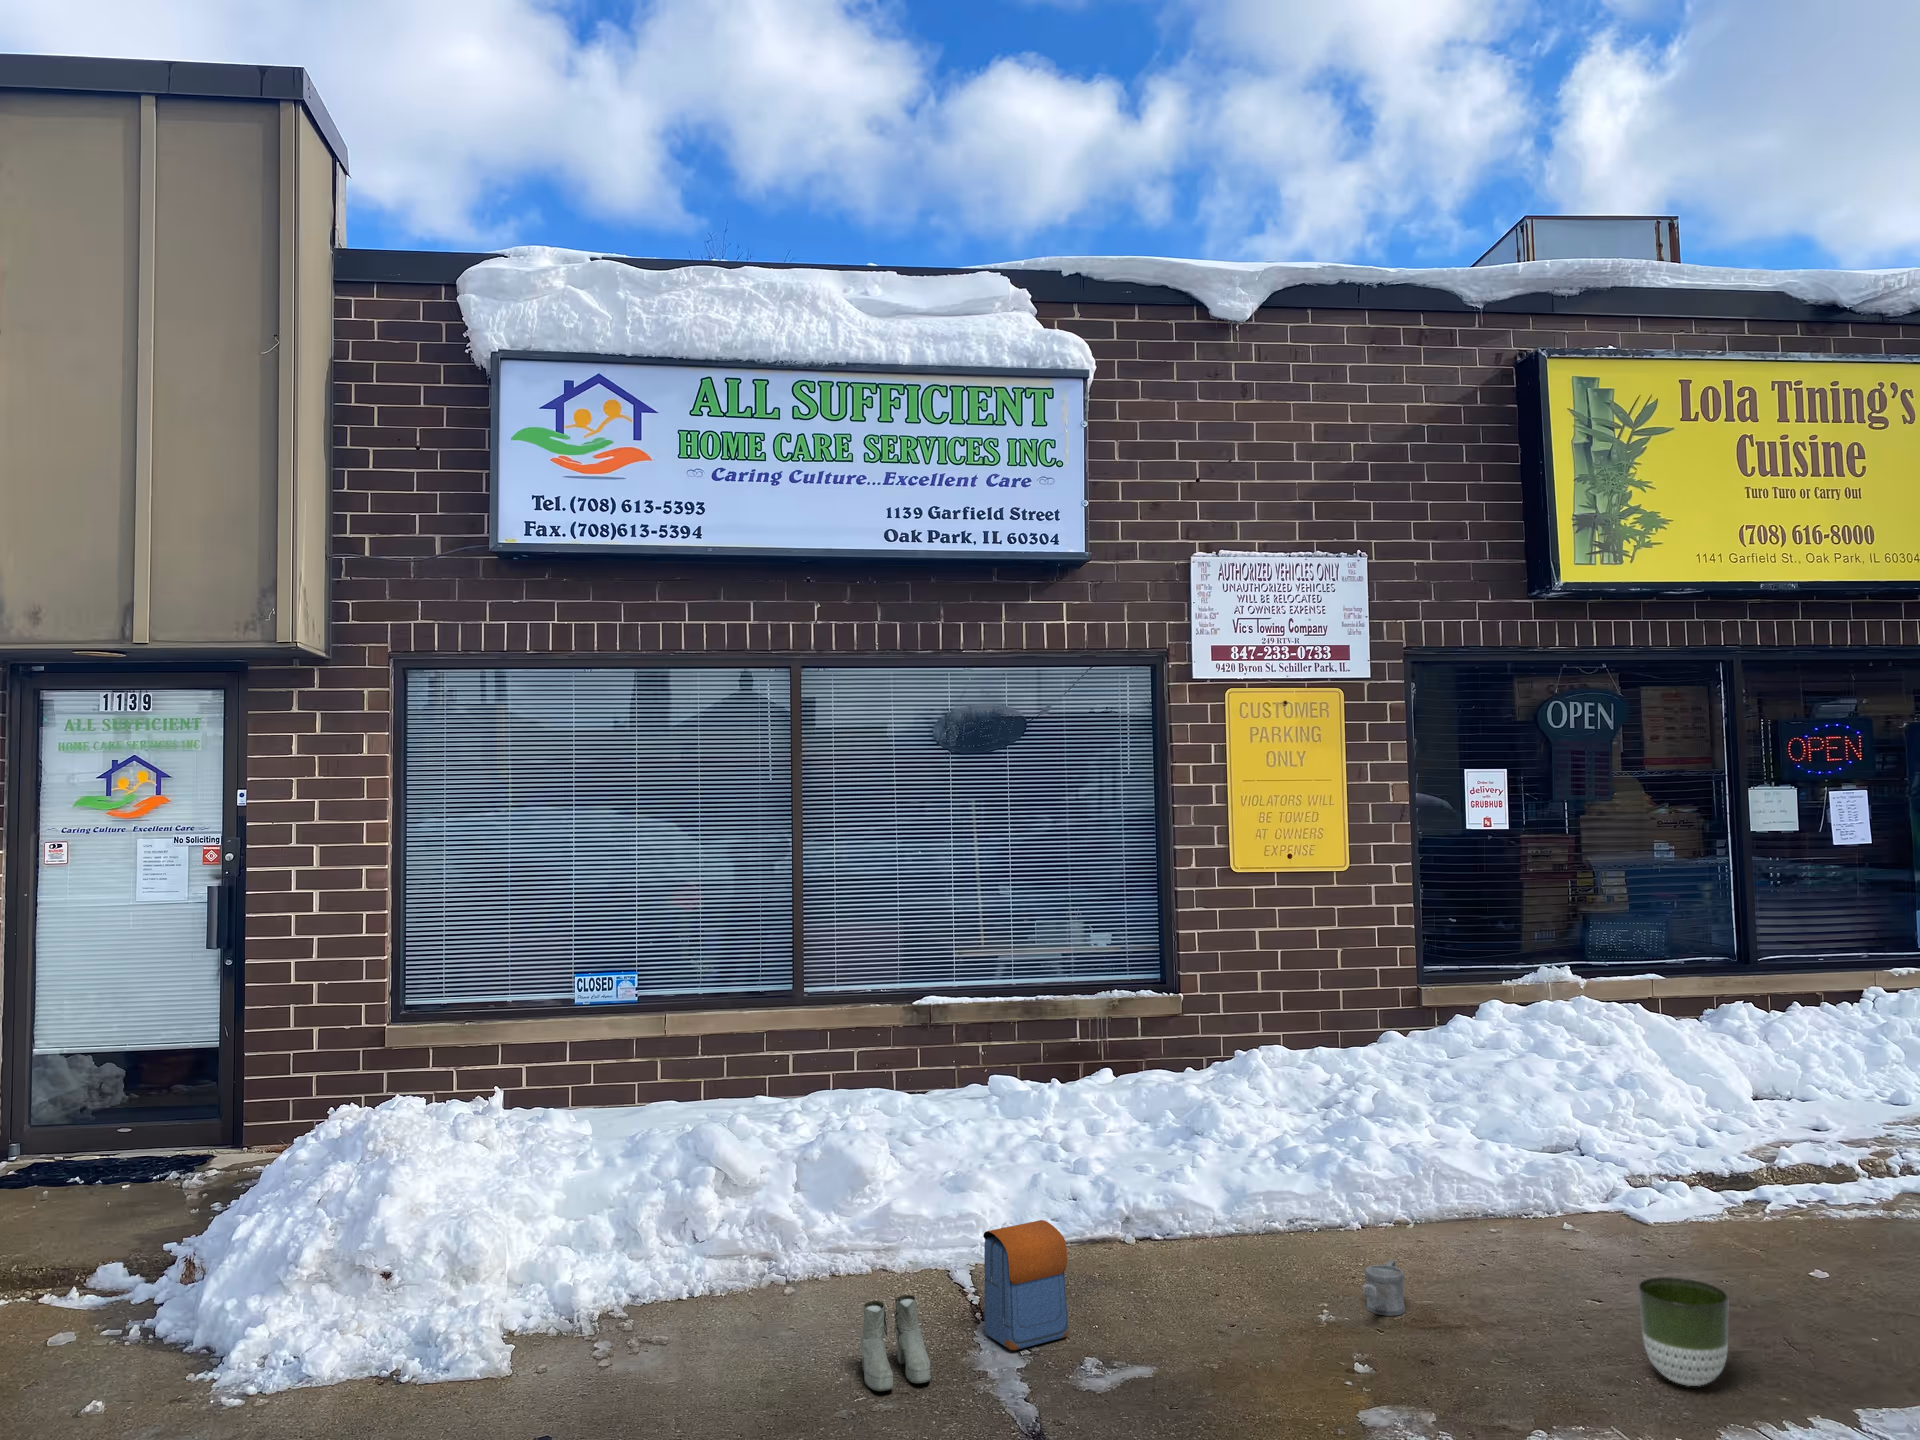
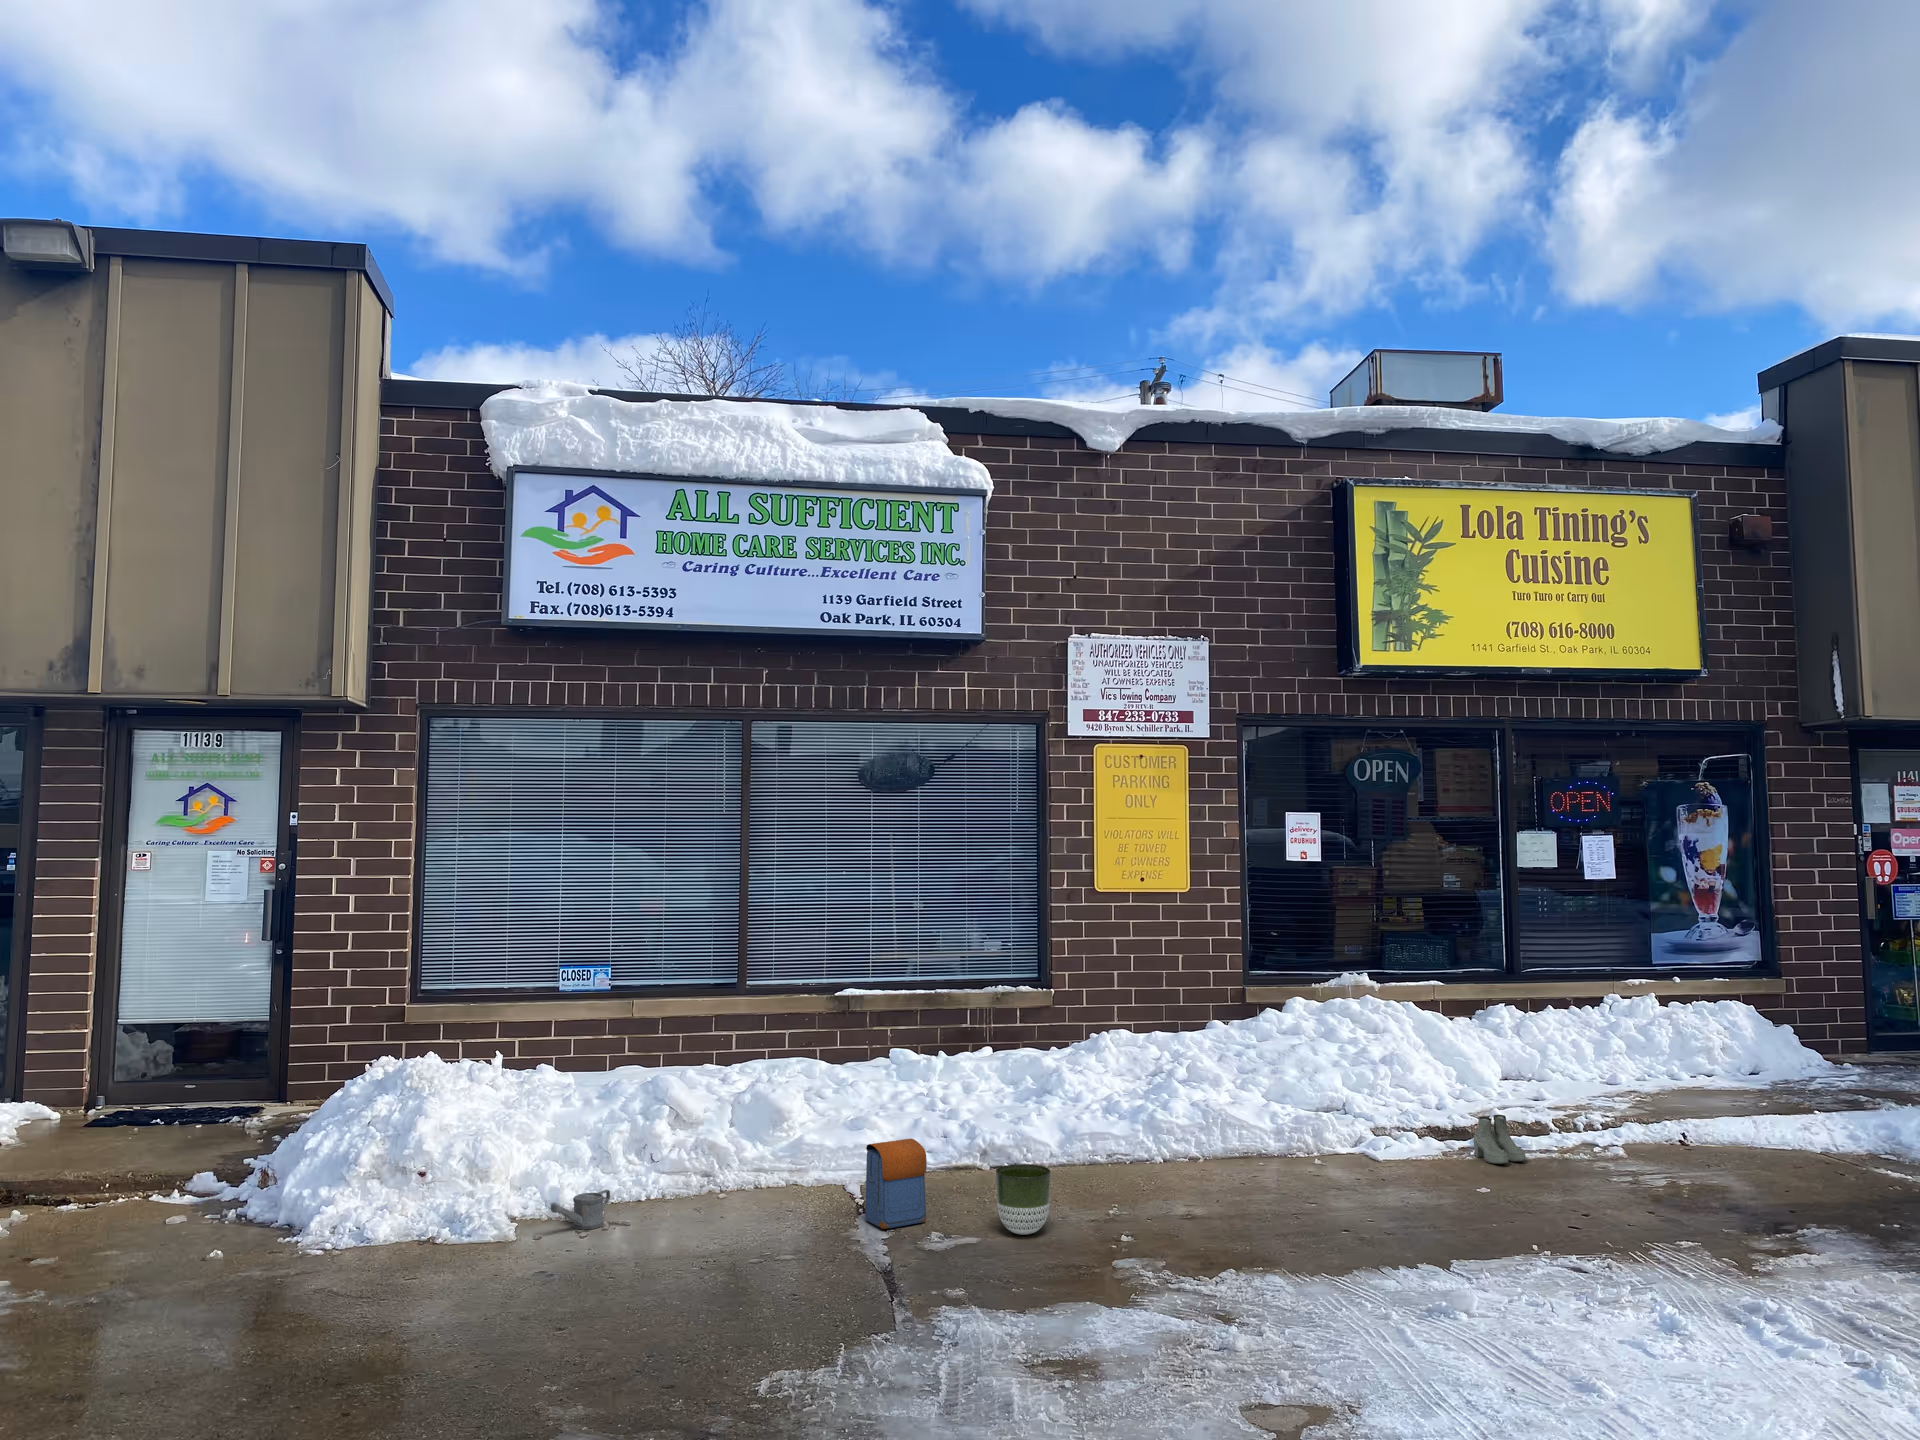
watering can: present [1363,1260,1406,1316] -> present [551,1190,610,1230]
planter: present [1638,1277,1728,1386] -> present [996,1164,1051,1235]
boots: present [860,1295,931,1391] -> present [1473,1115,1526,1164]

